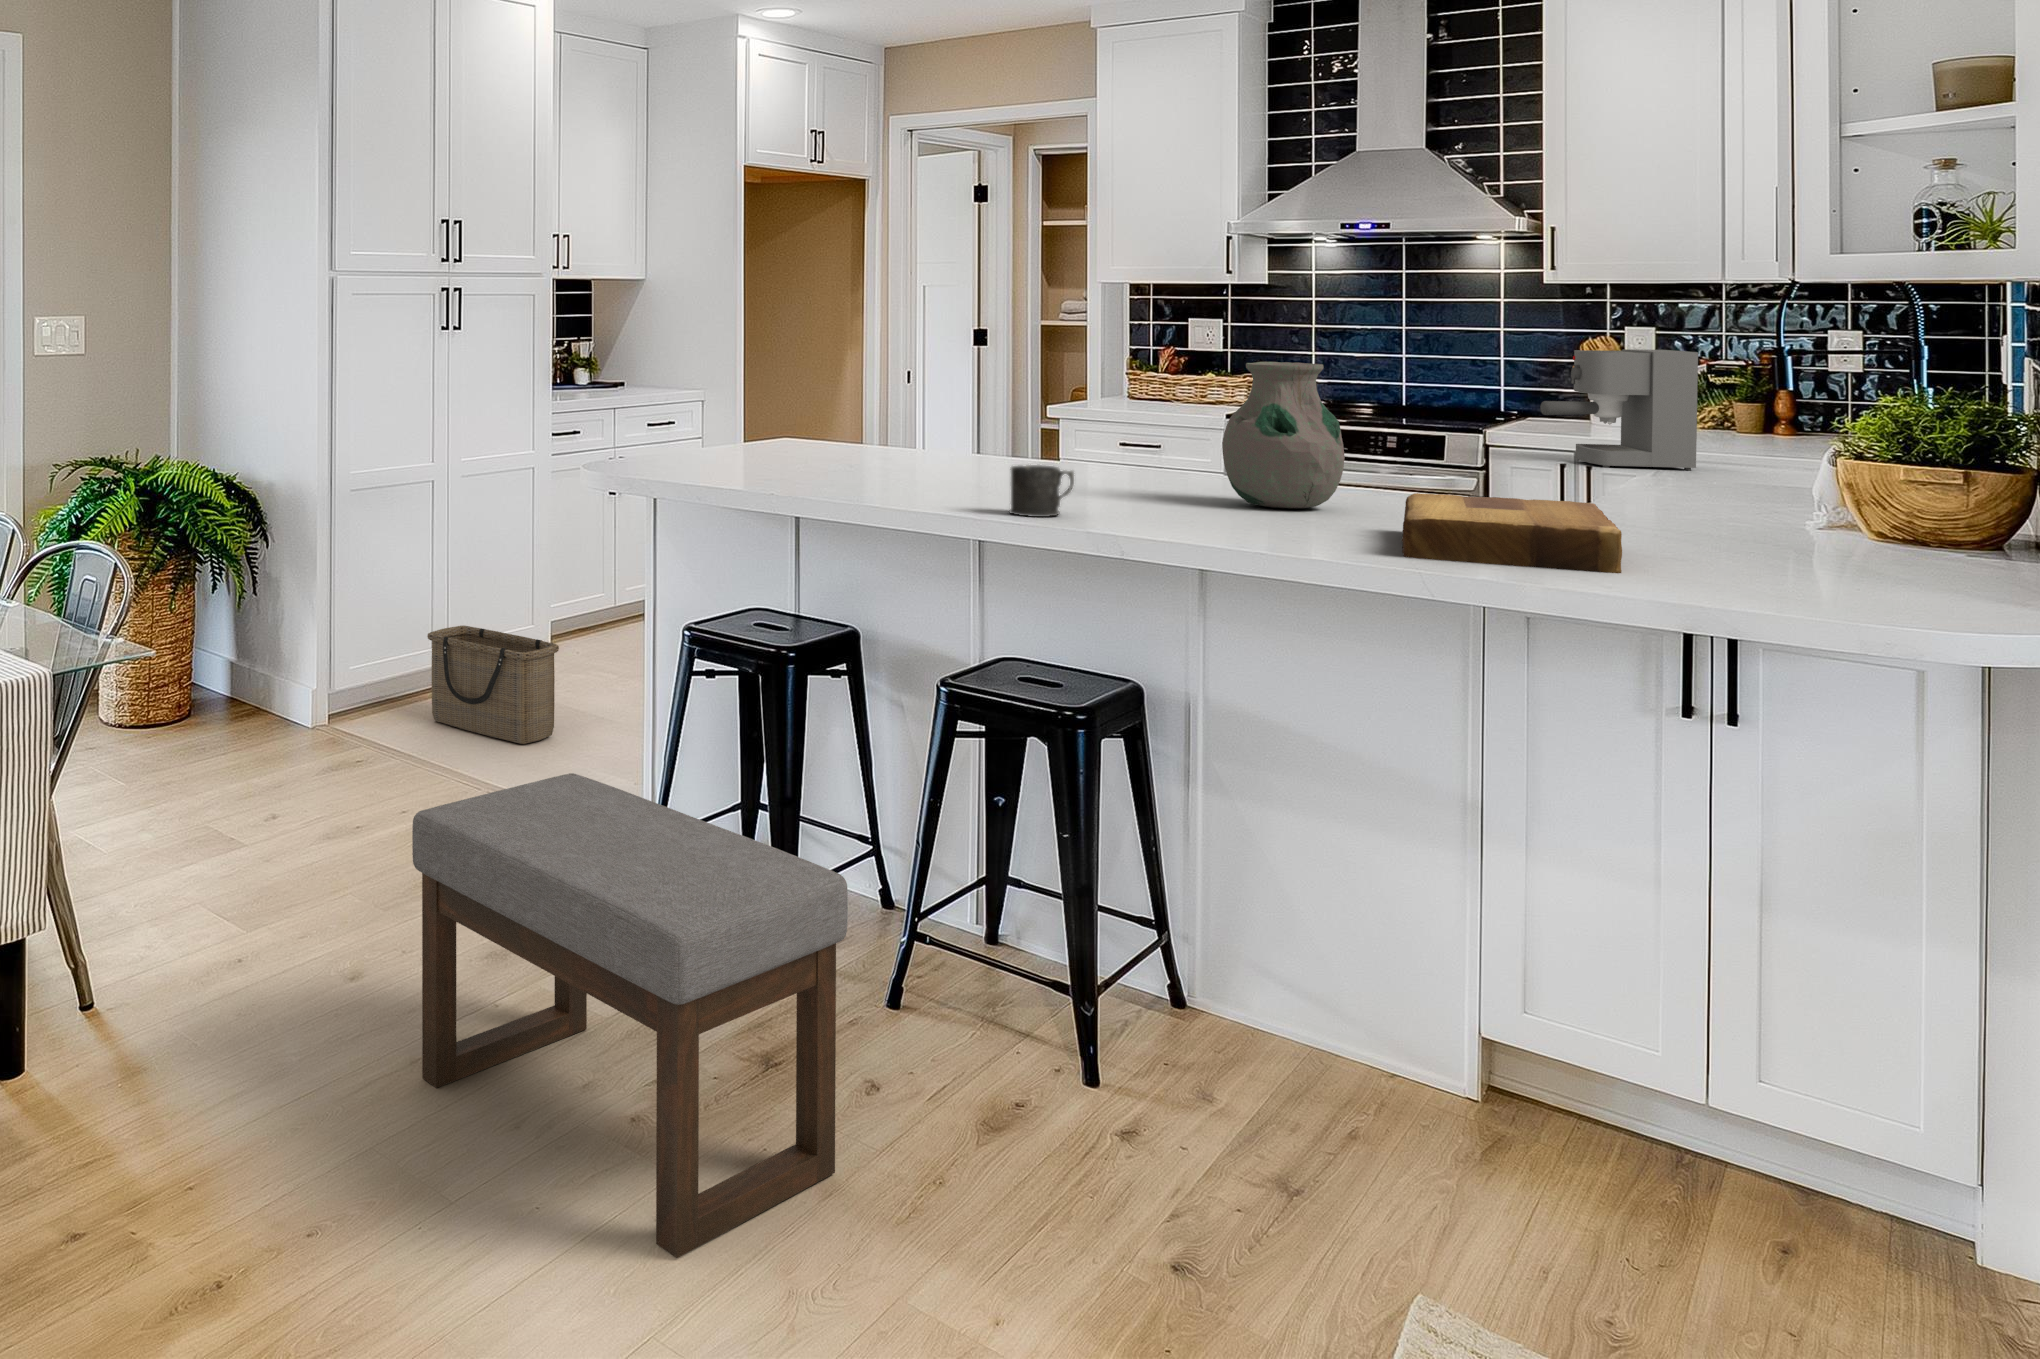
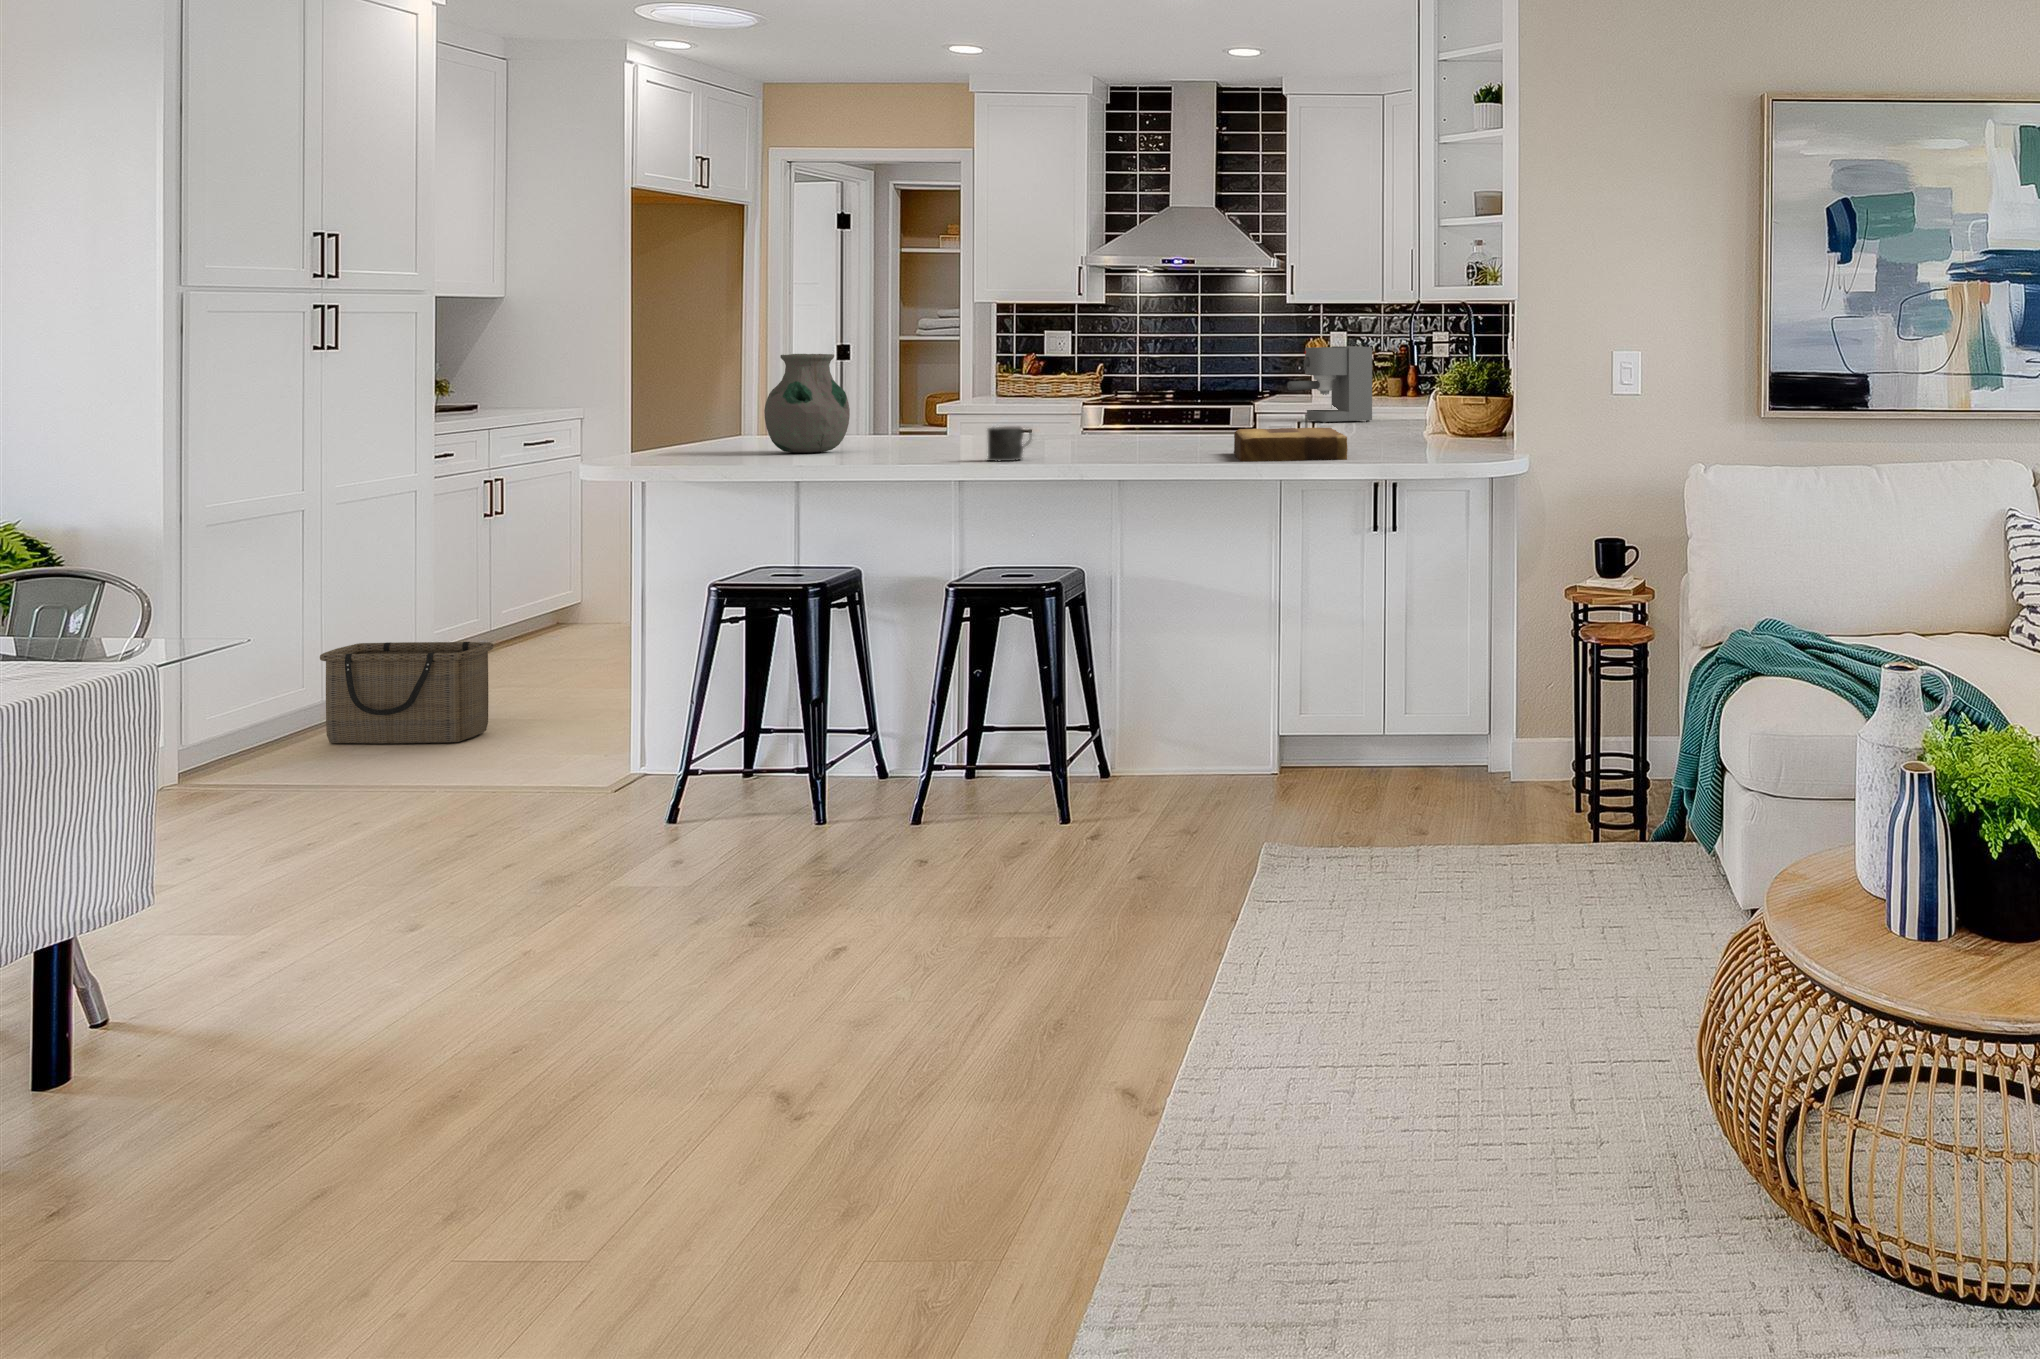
vase: present [1222,362,1345,509] -> present [764,354,850,453]
ottoman: present [412,773,848,1258] -> none [528,689,921,968]

